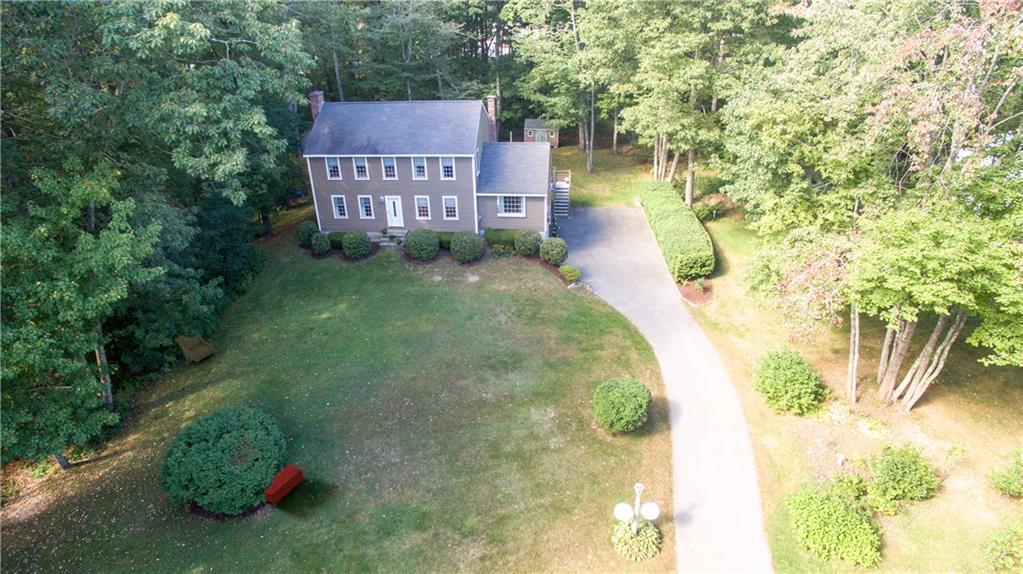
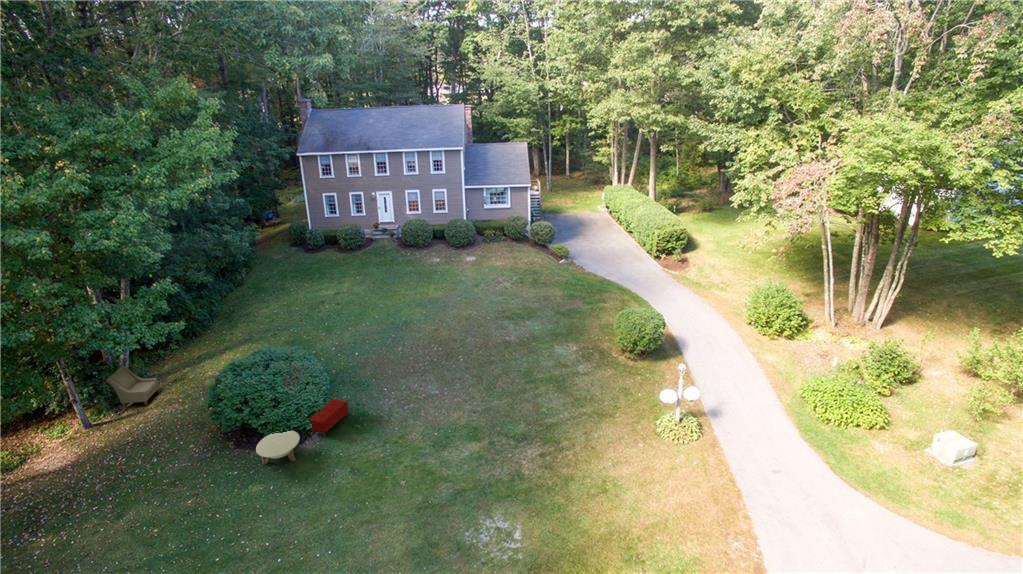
chair: present [176,331,215,365] -> present [106,366,160,408]
round table: none [204,500,248,536] -> present [256,431,300,465]

